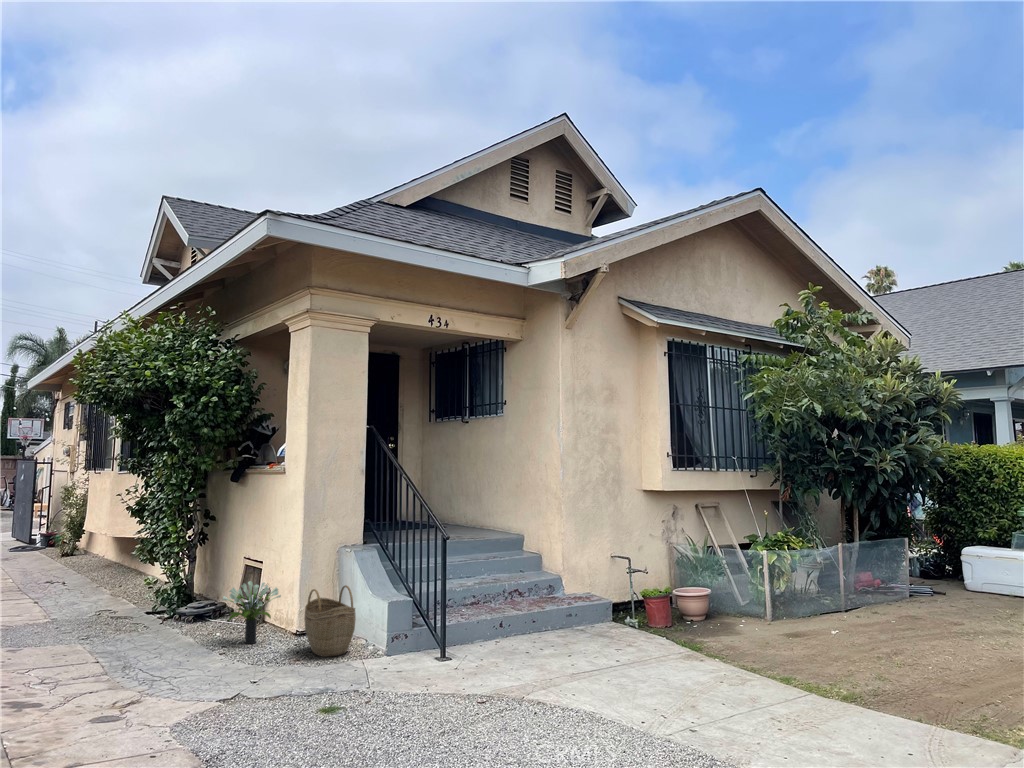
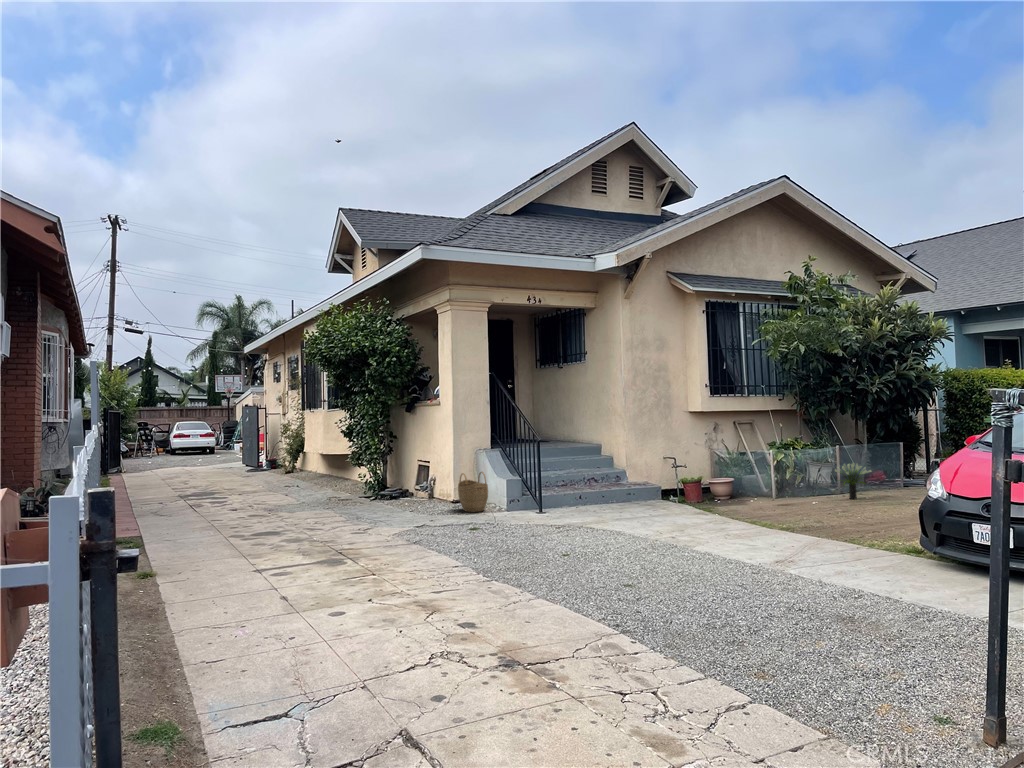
potted plant: present [222,581,281,644] -> present [835,463,872,499]

